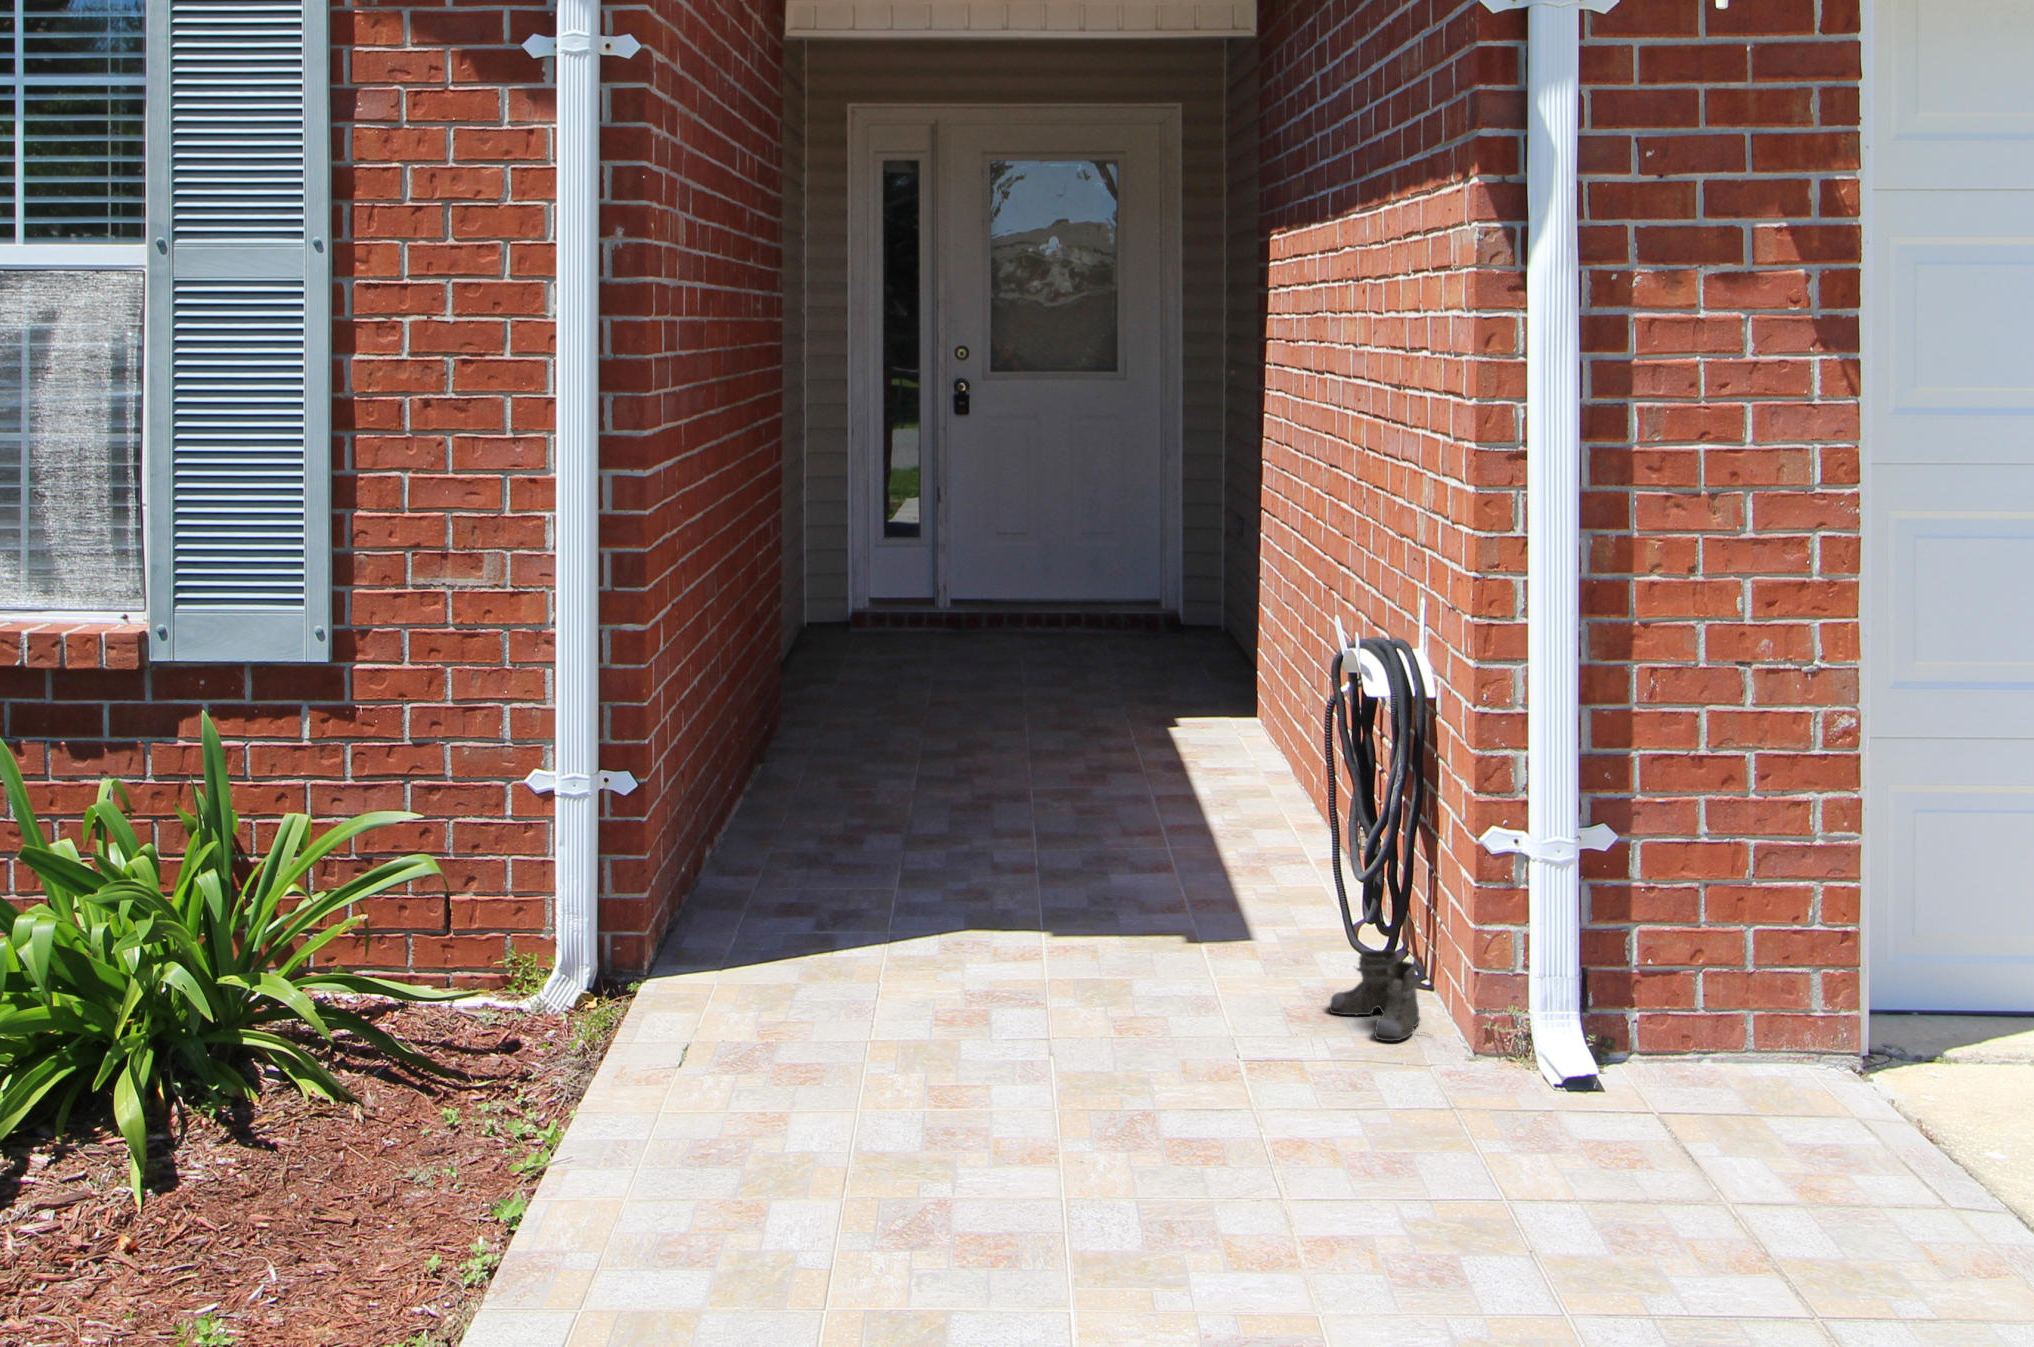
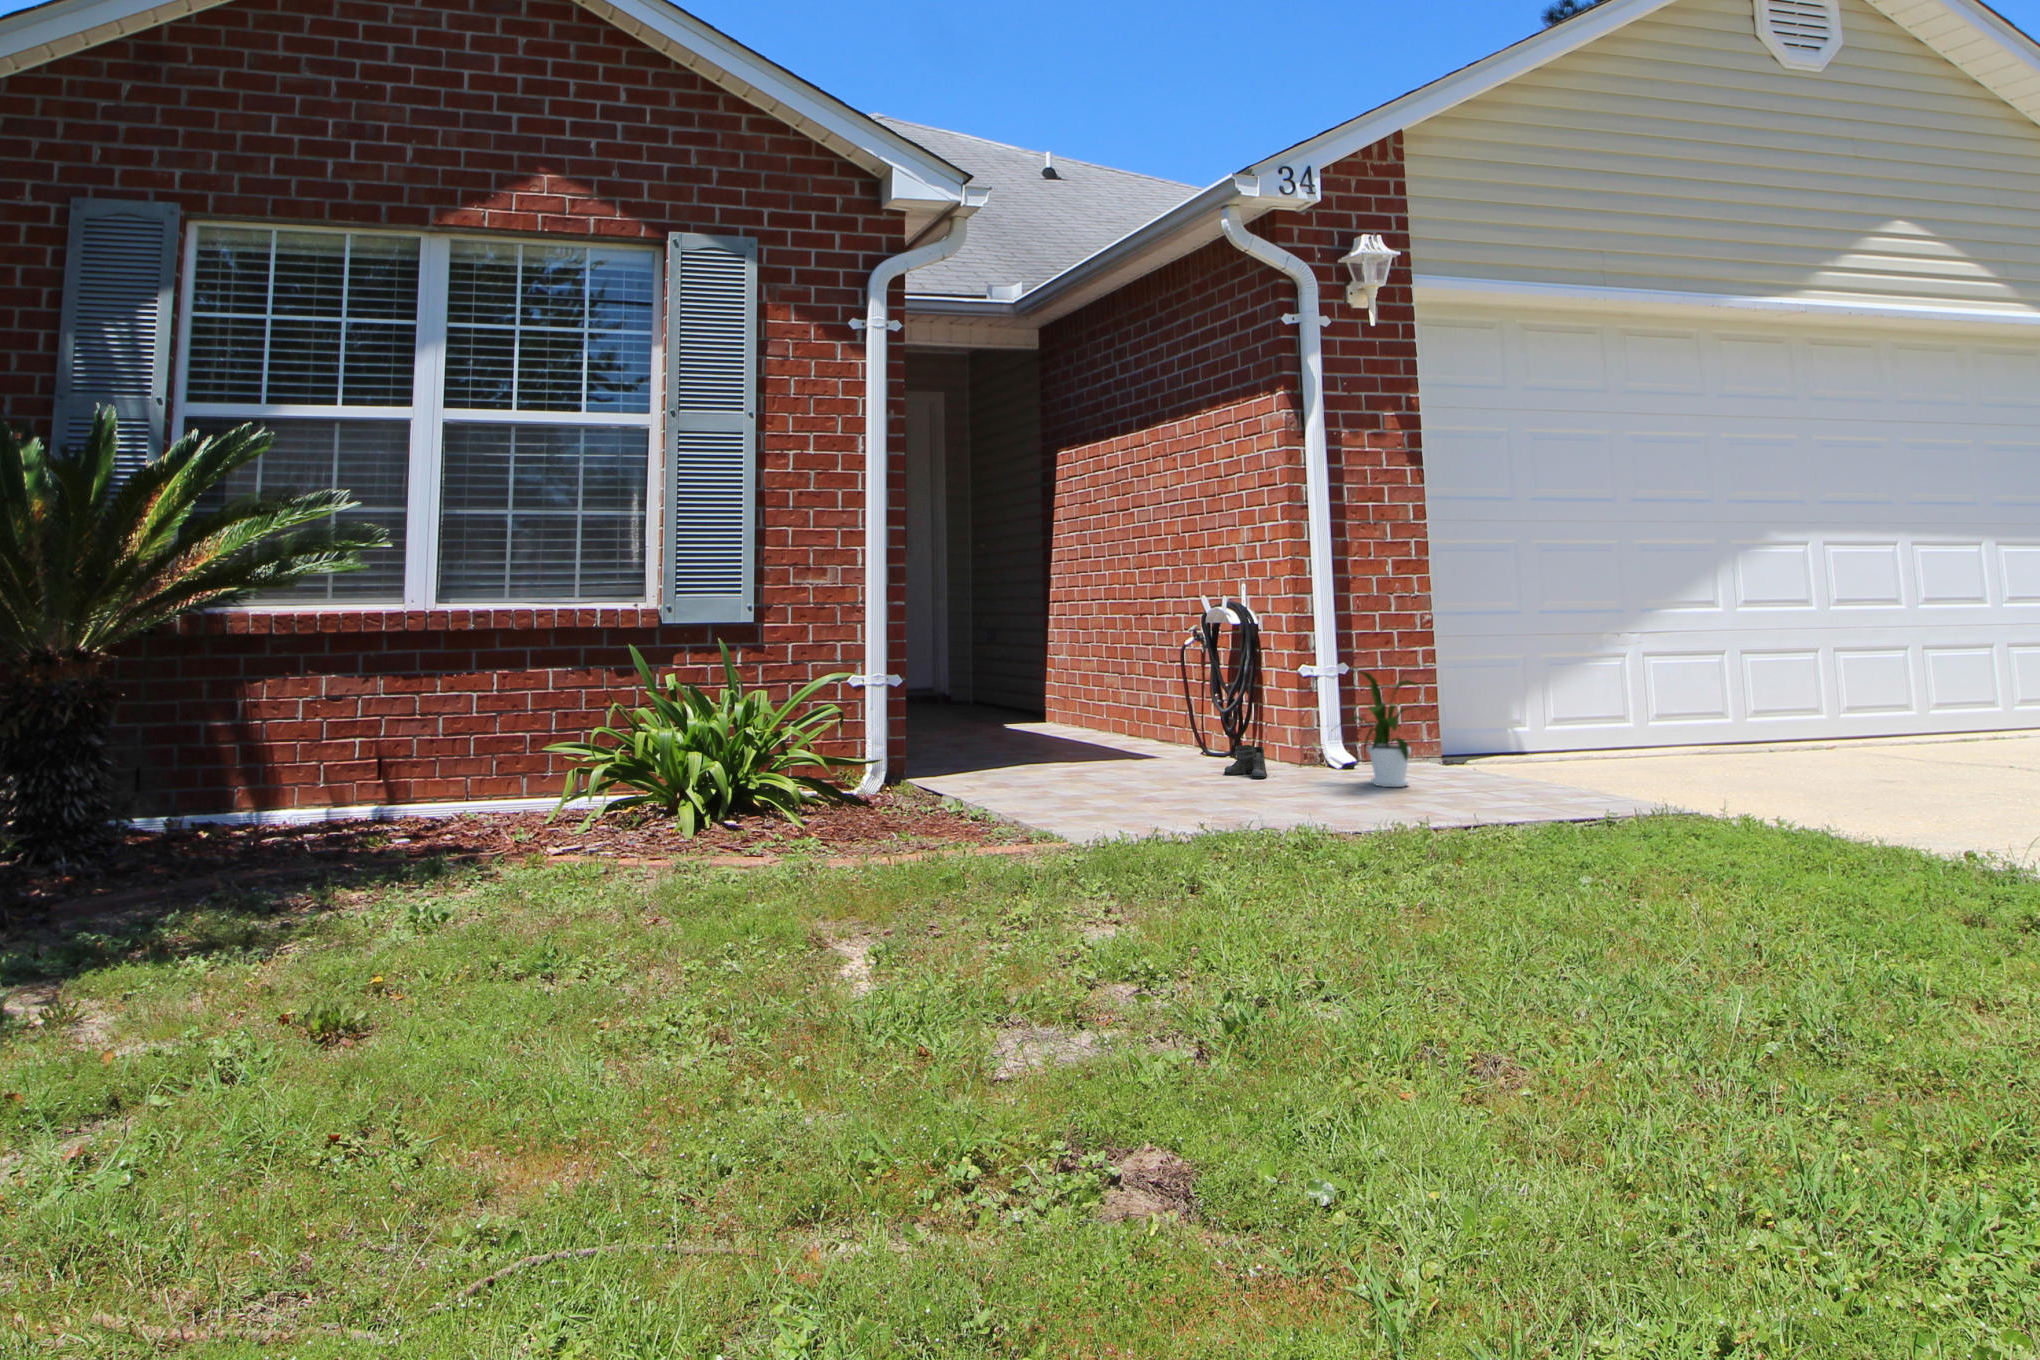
house plant: none [1551,847,1792,1131] -> present [1331,671,1418,787]

